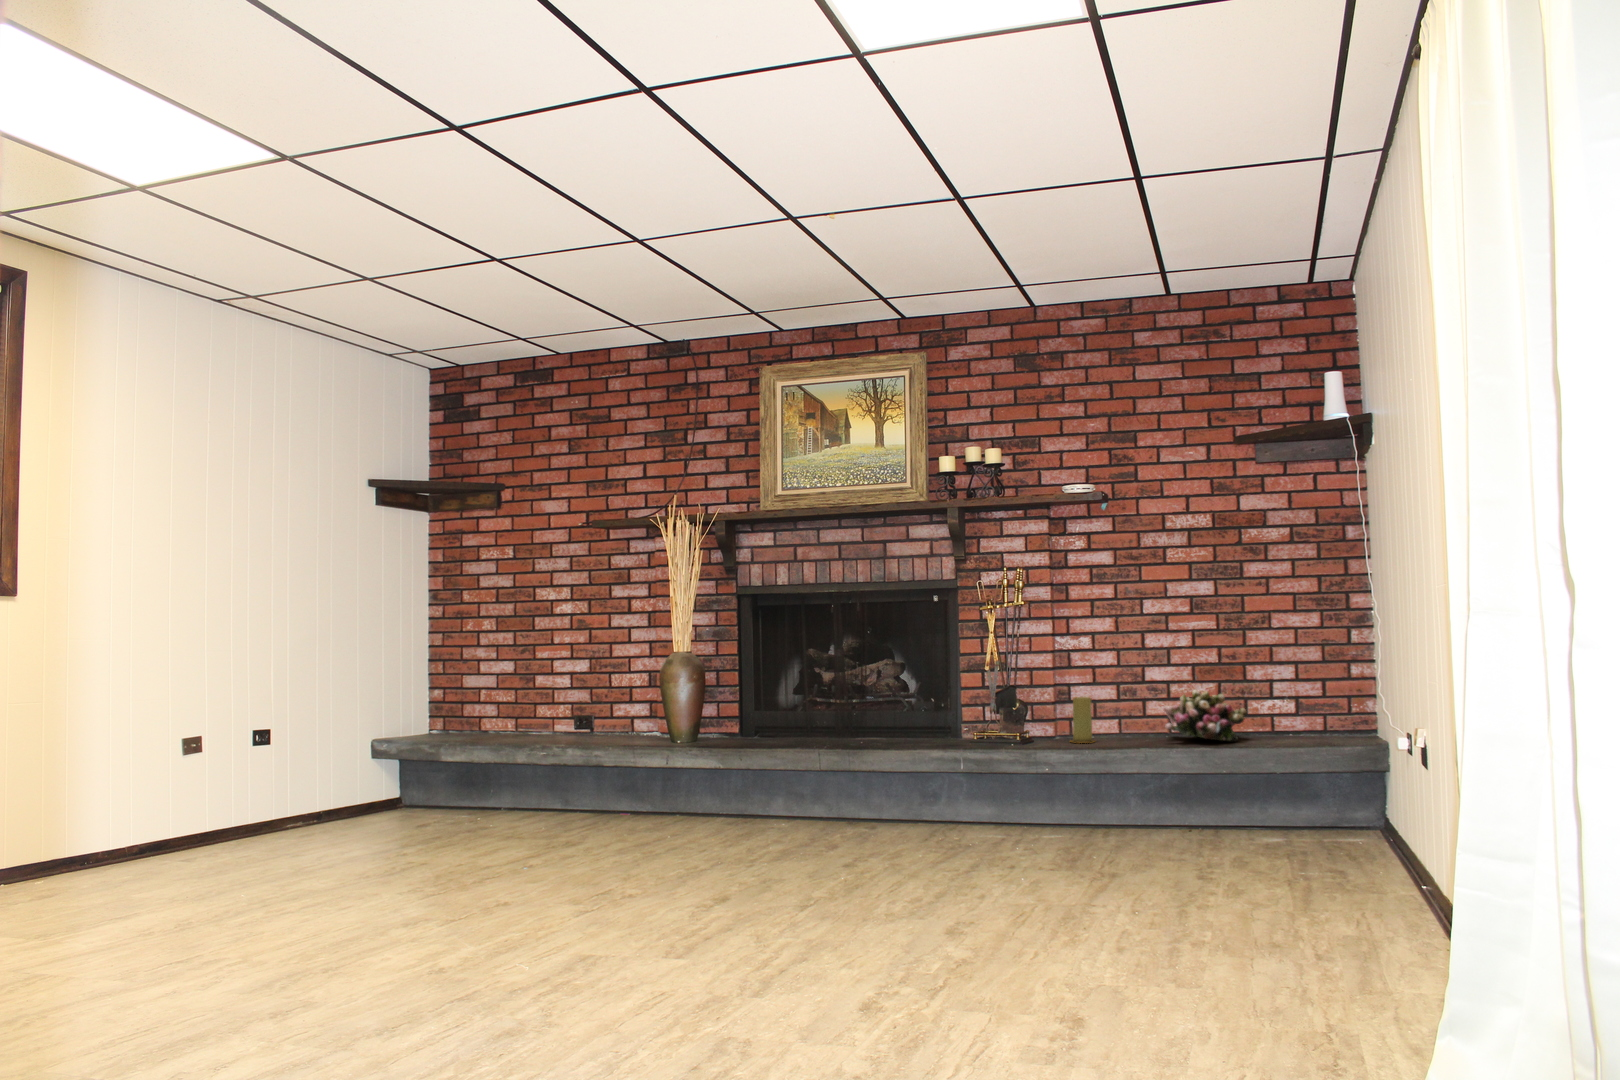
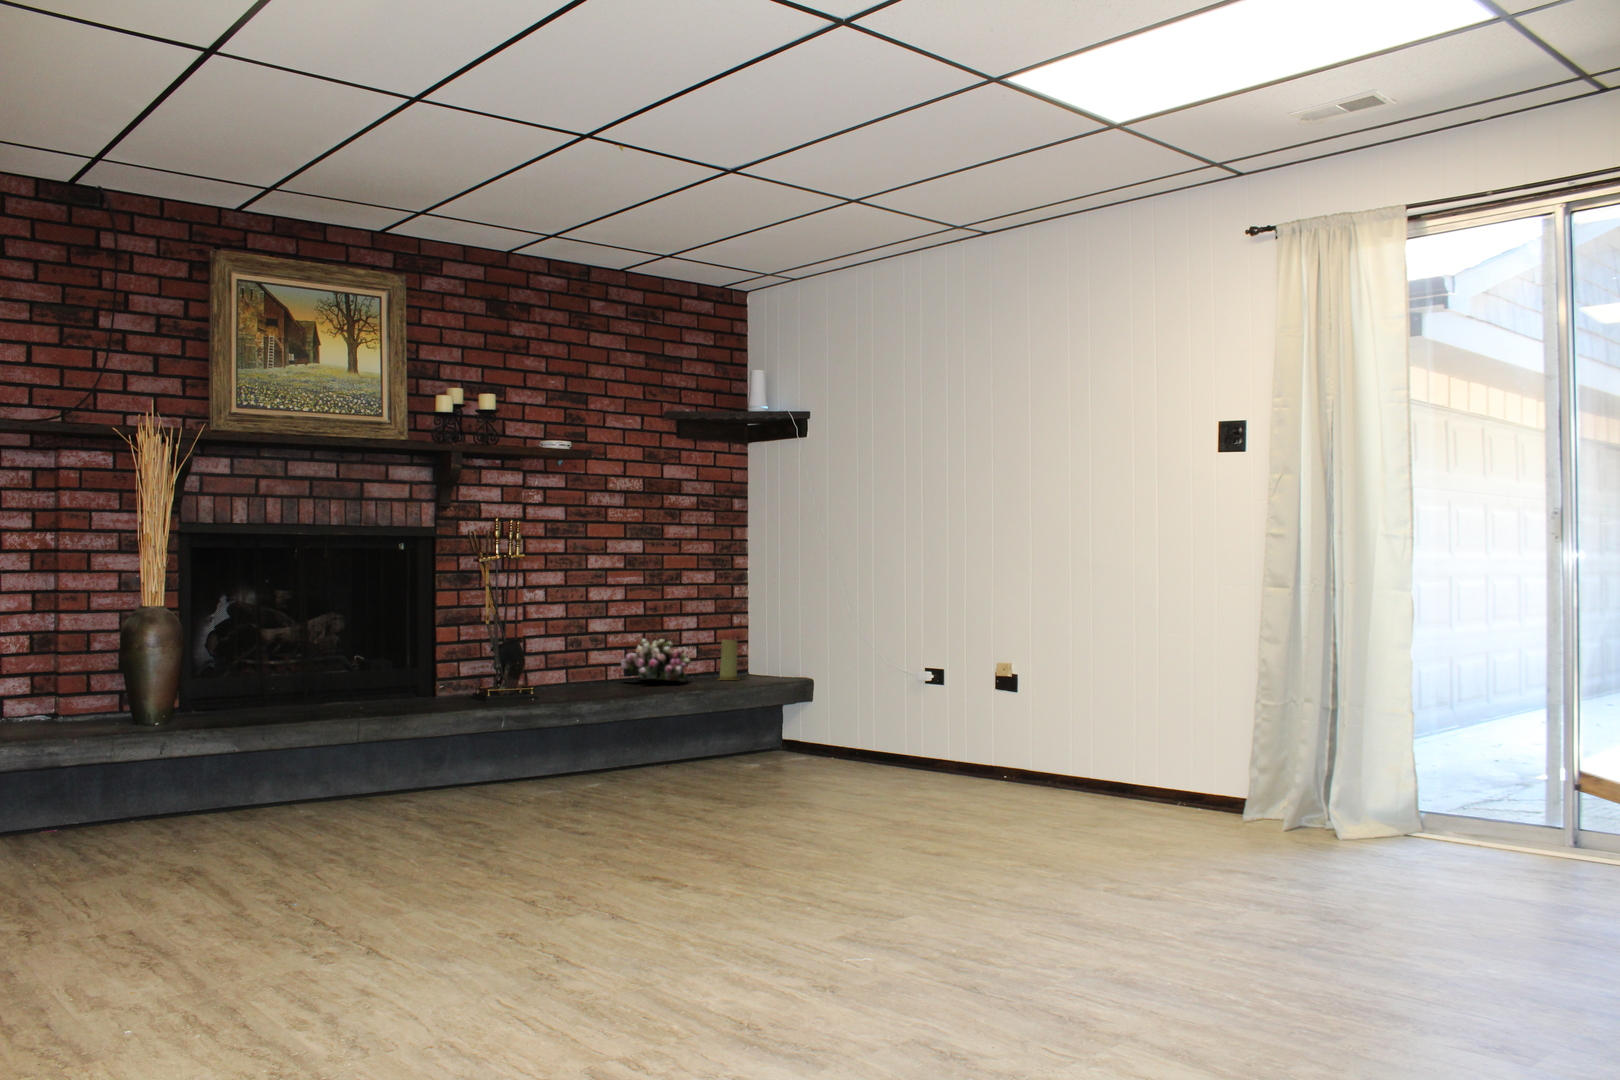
candle: present [1071,697,1094,743] -> present [719,640,737,680]

